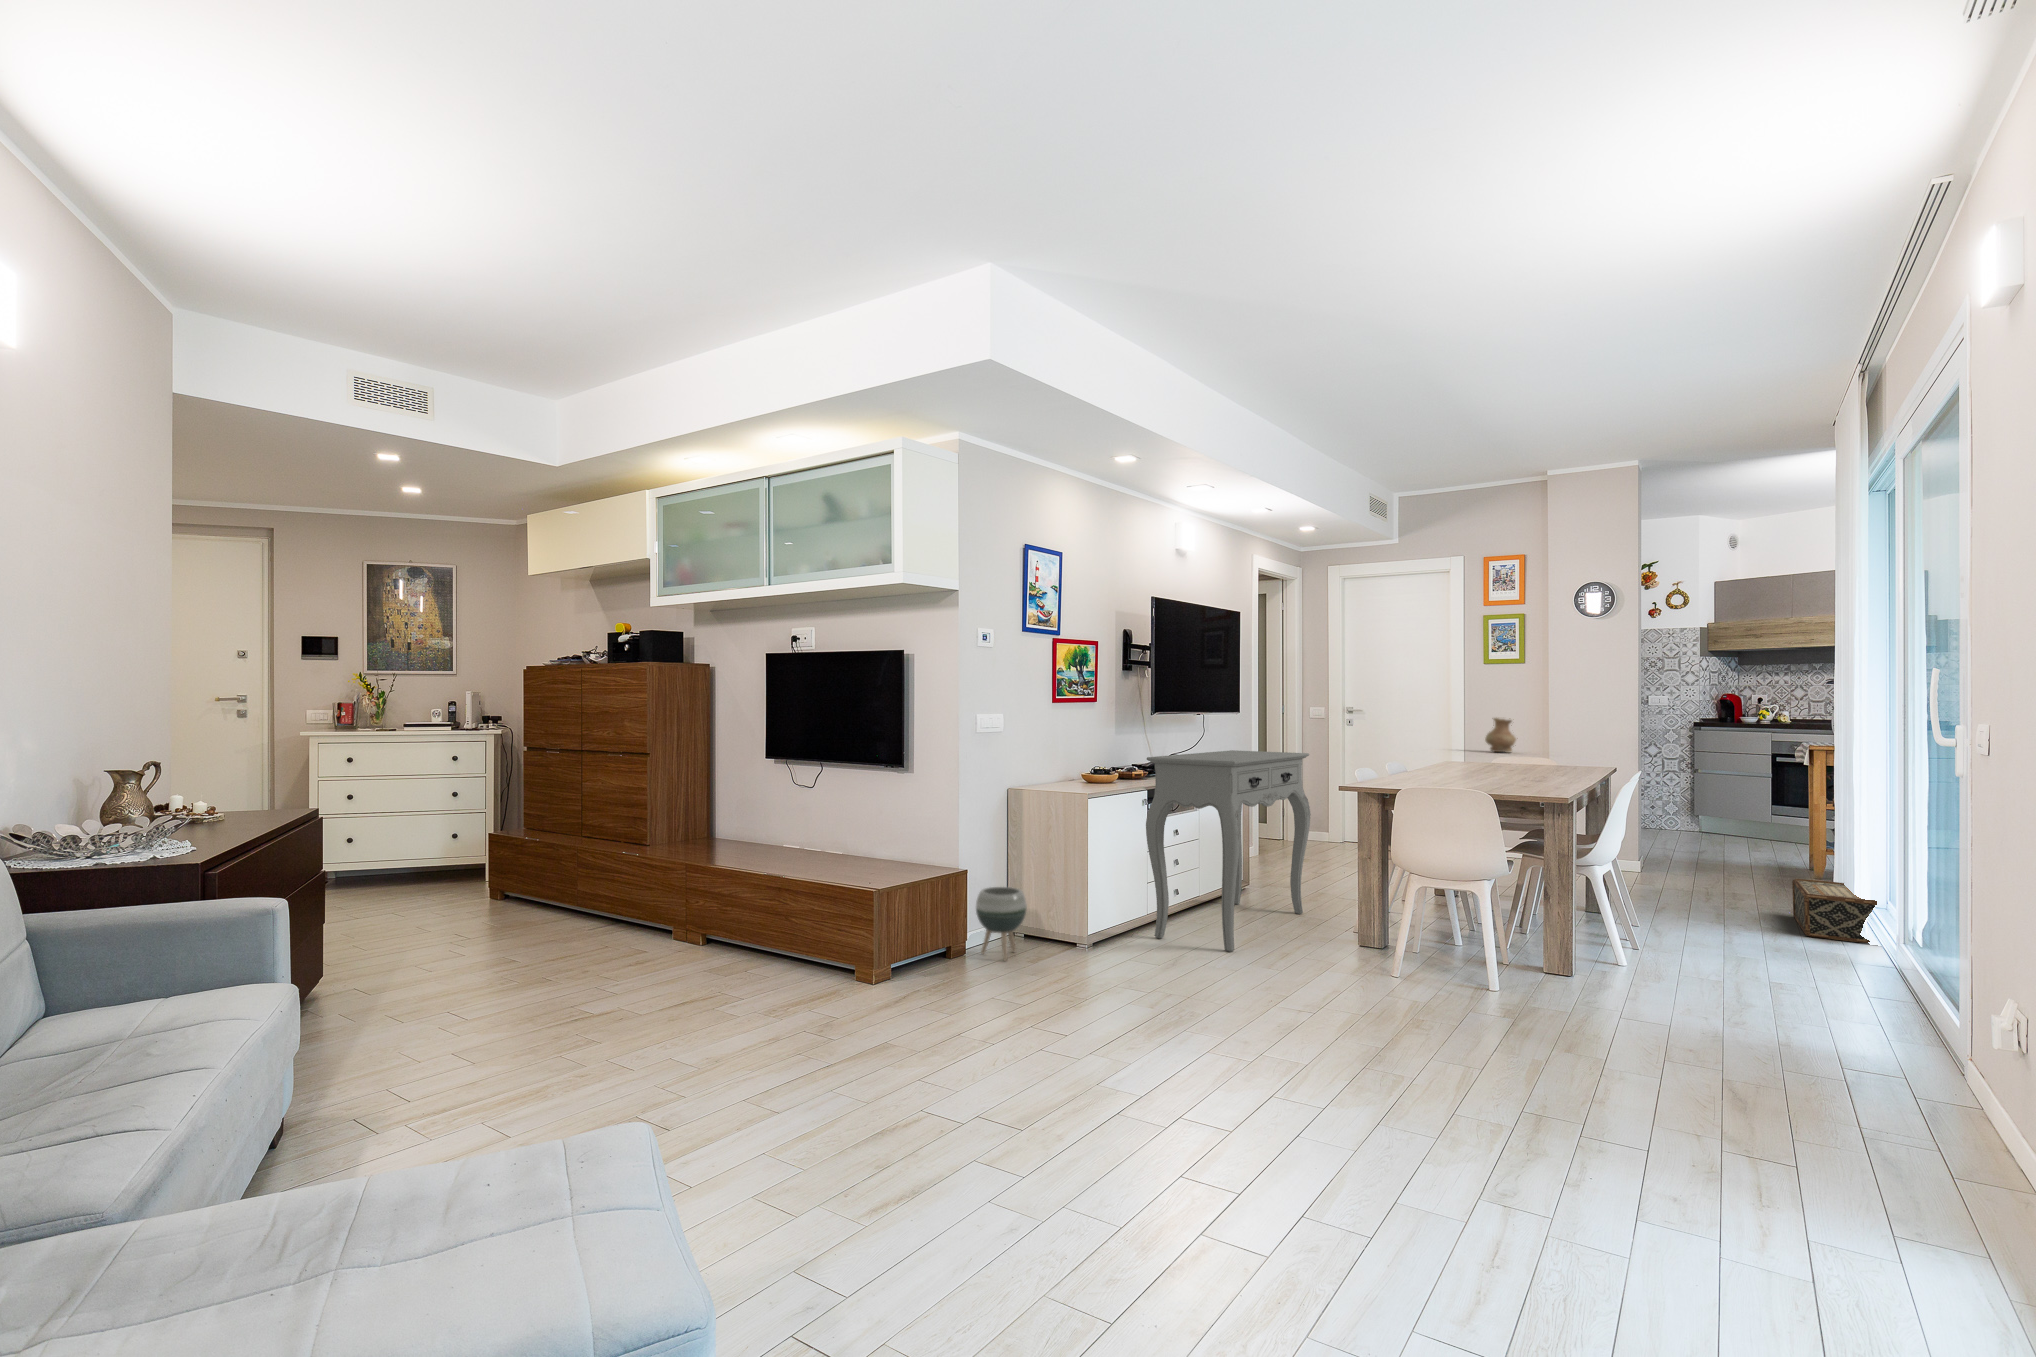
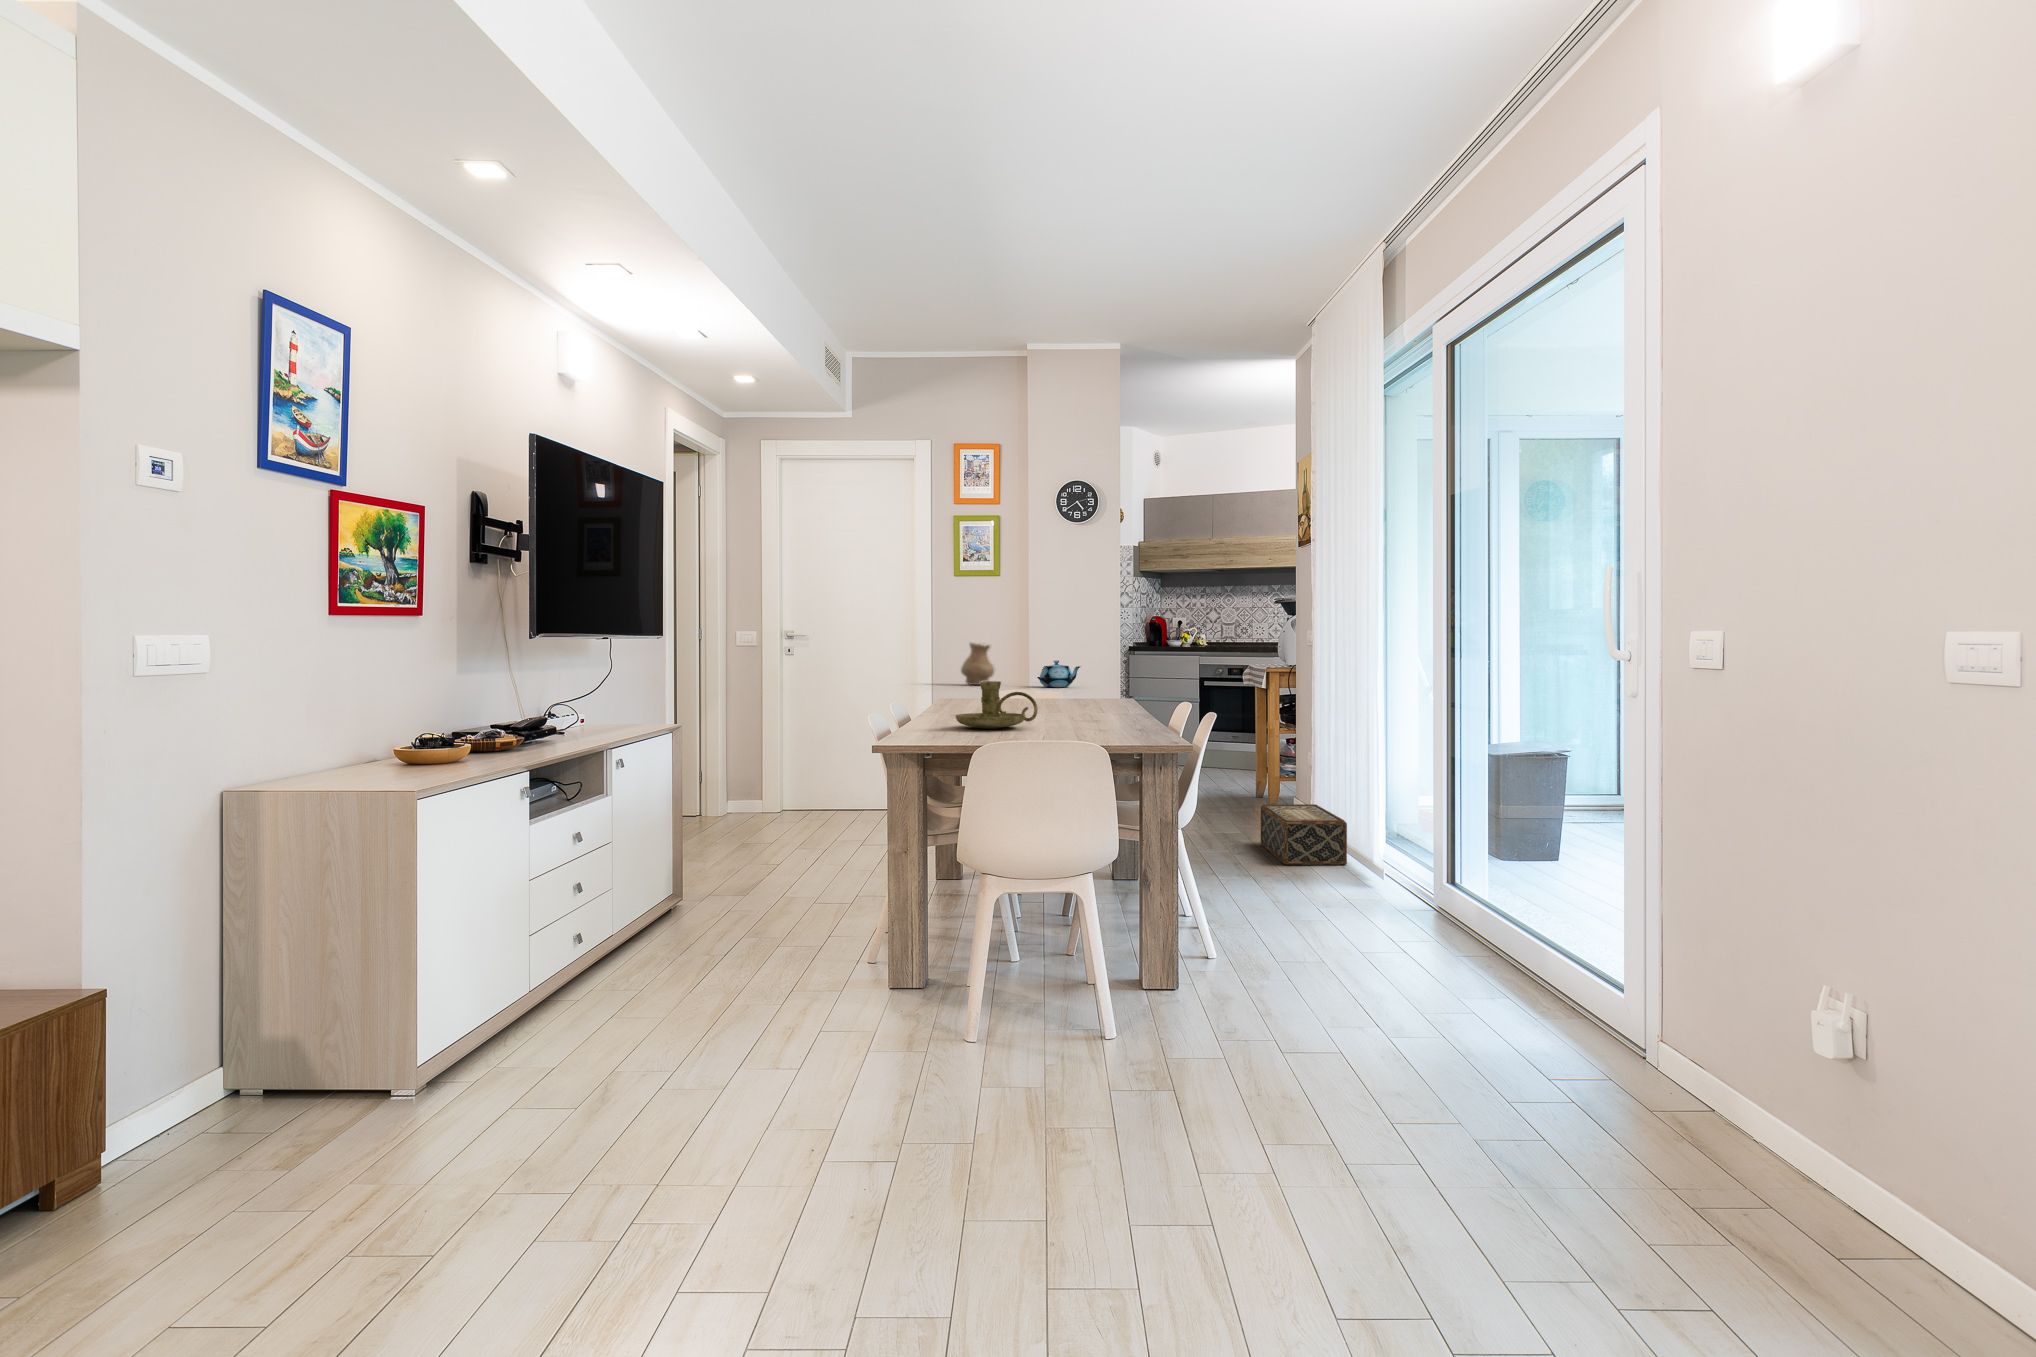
teapot: none [1554,734,1598,757] -> present [1037,660,1080,687]
console table: present [1146,750,1311,952] -> none [530,695,788,1025]
candle holder: none [1425,750,1490,784] -> present [956,681,1038,729]
planter: present [976,887,1027,961] -> none [138,998,275,1158]

